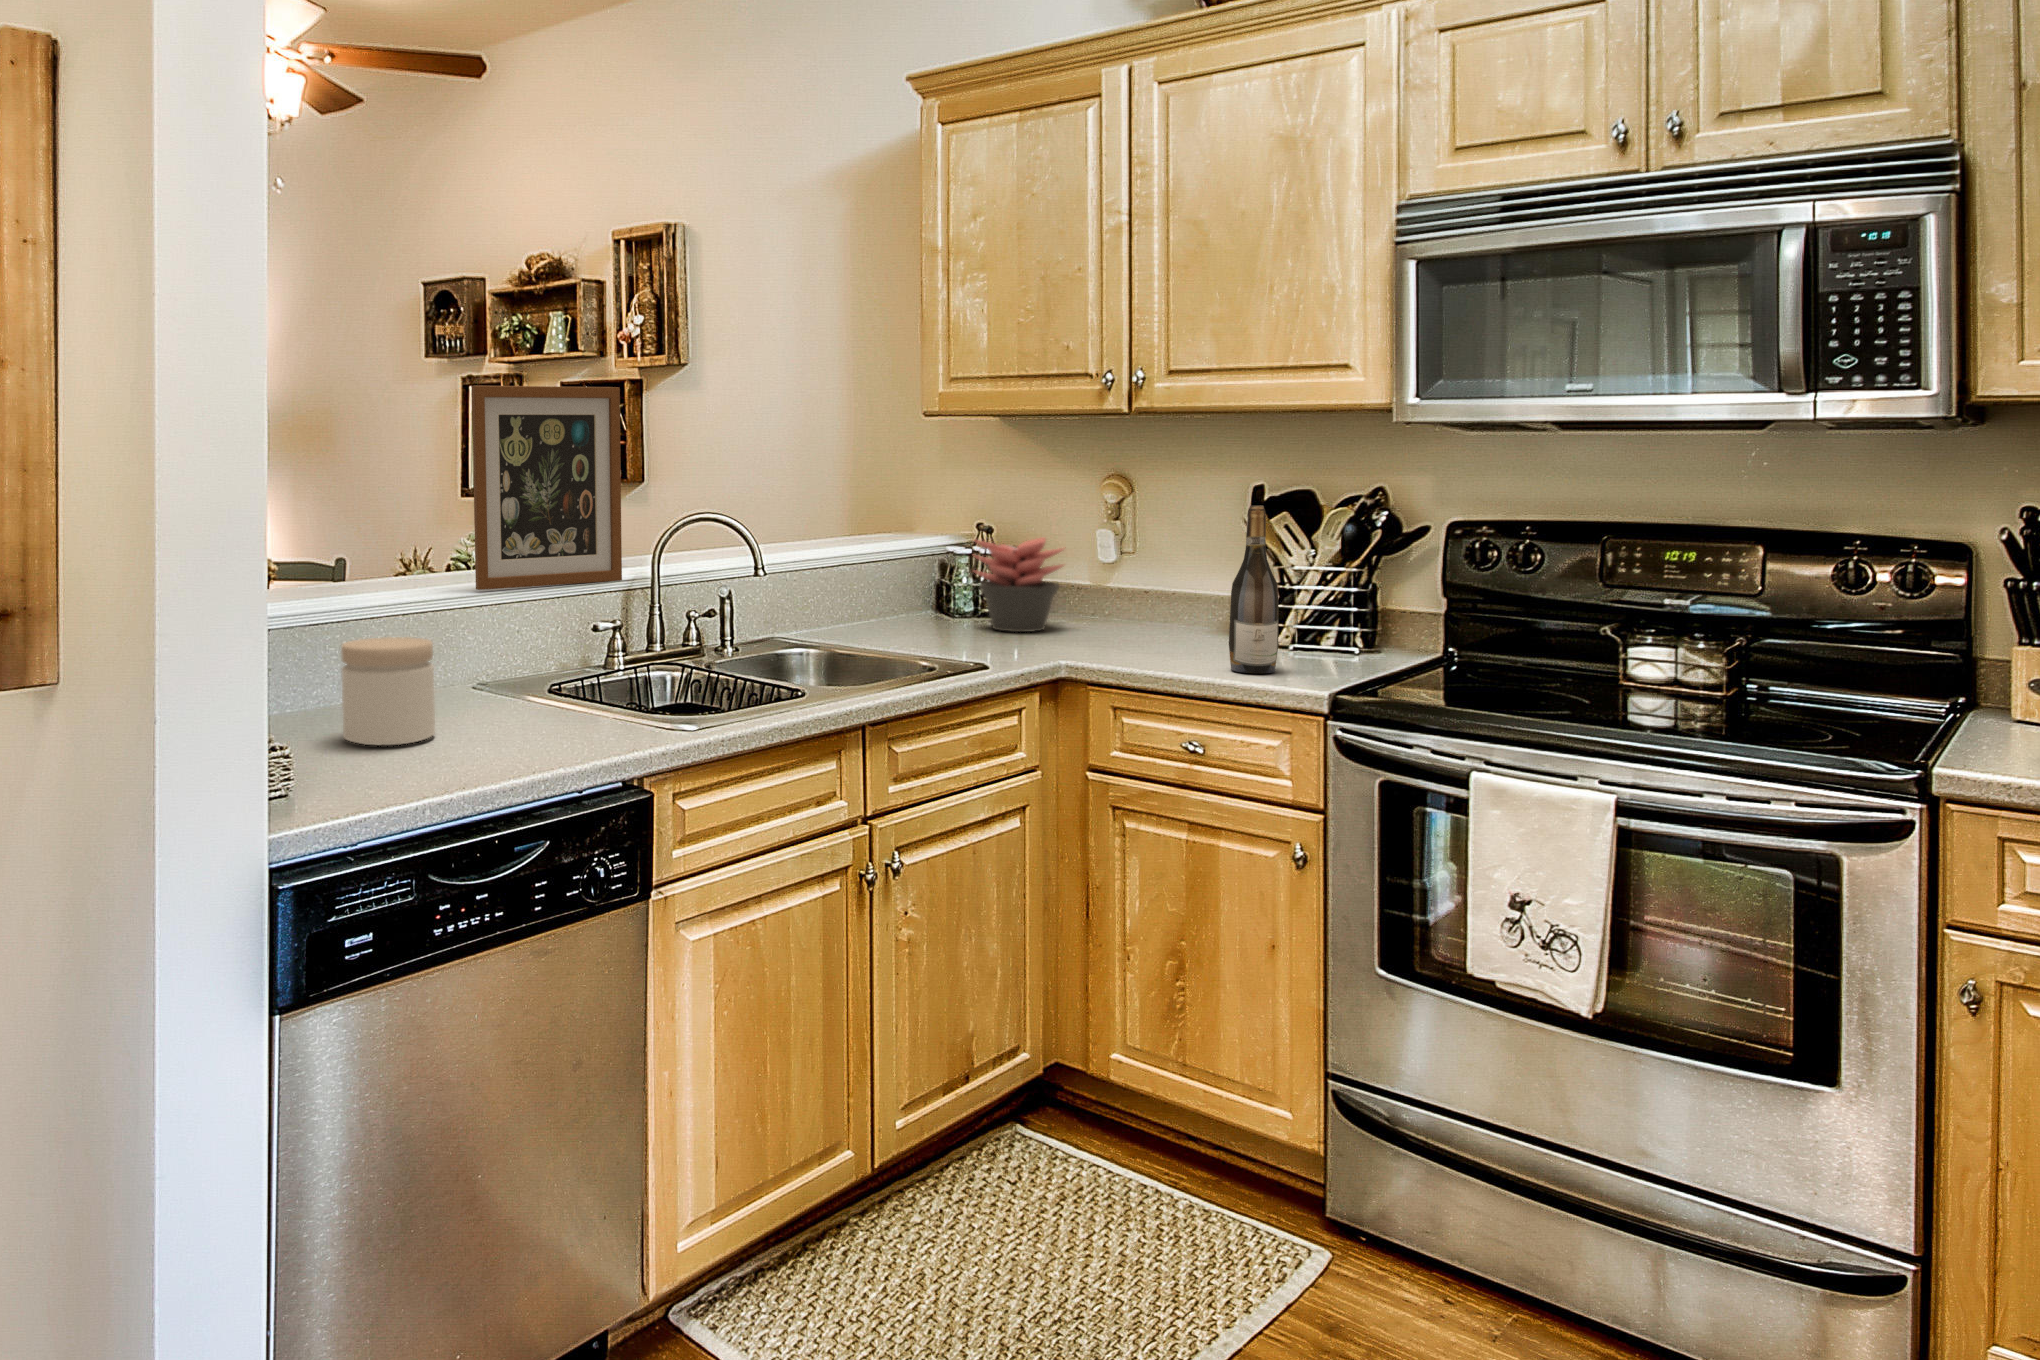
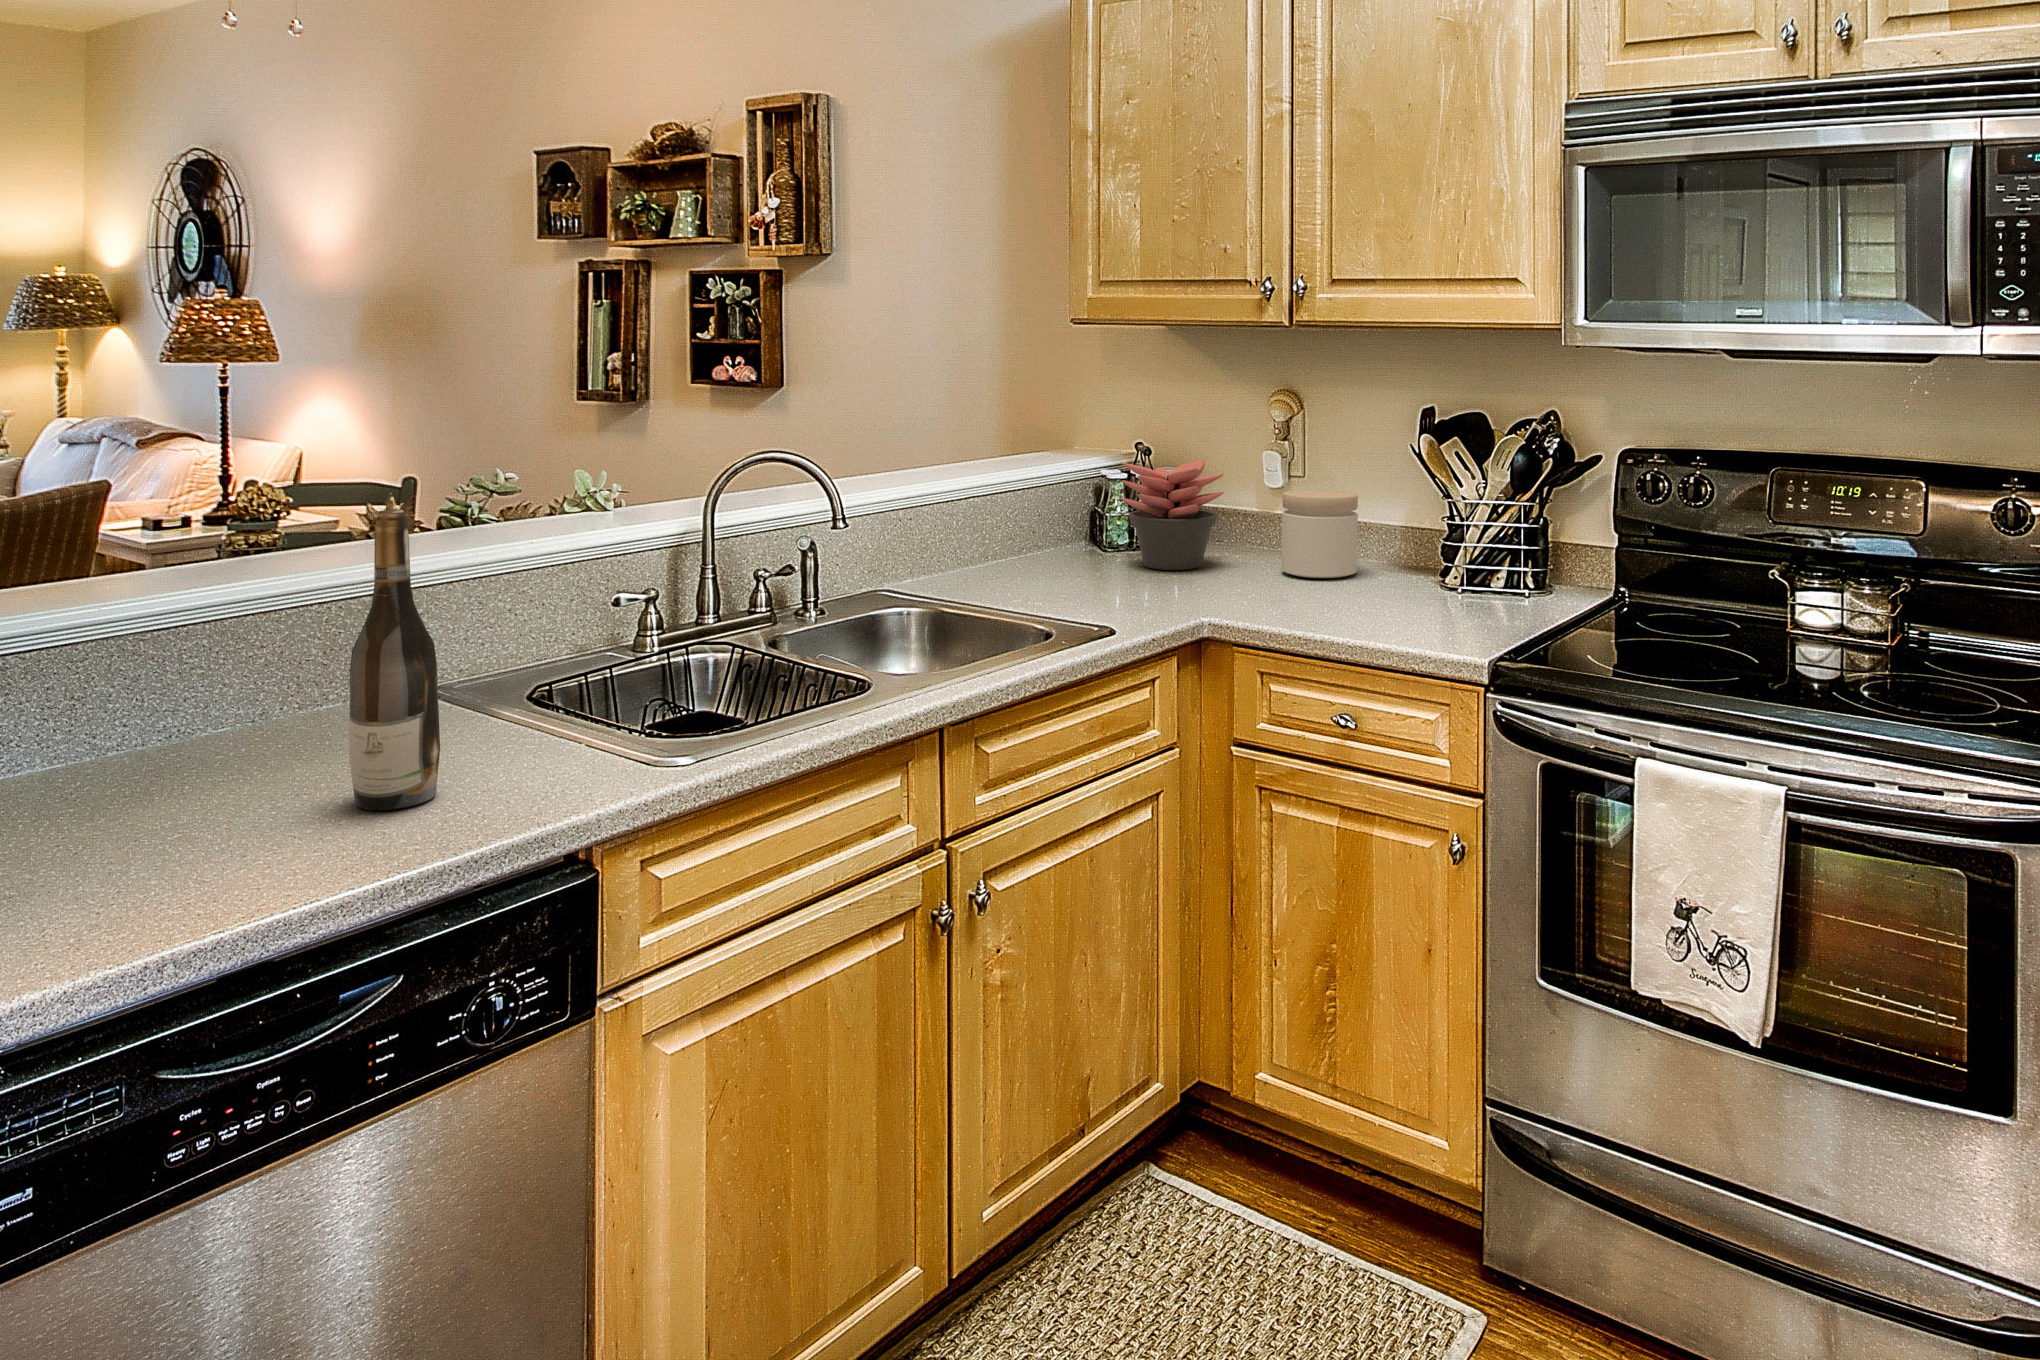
picture frame: present [472,386,622,590] -> none [457,272,674,536]
wine bottle: present [1229,506,1279,673] -> present [349,510,440,810]
jar: present [341,637,435,746] -> present [1281,490,1358,578]

